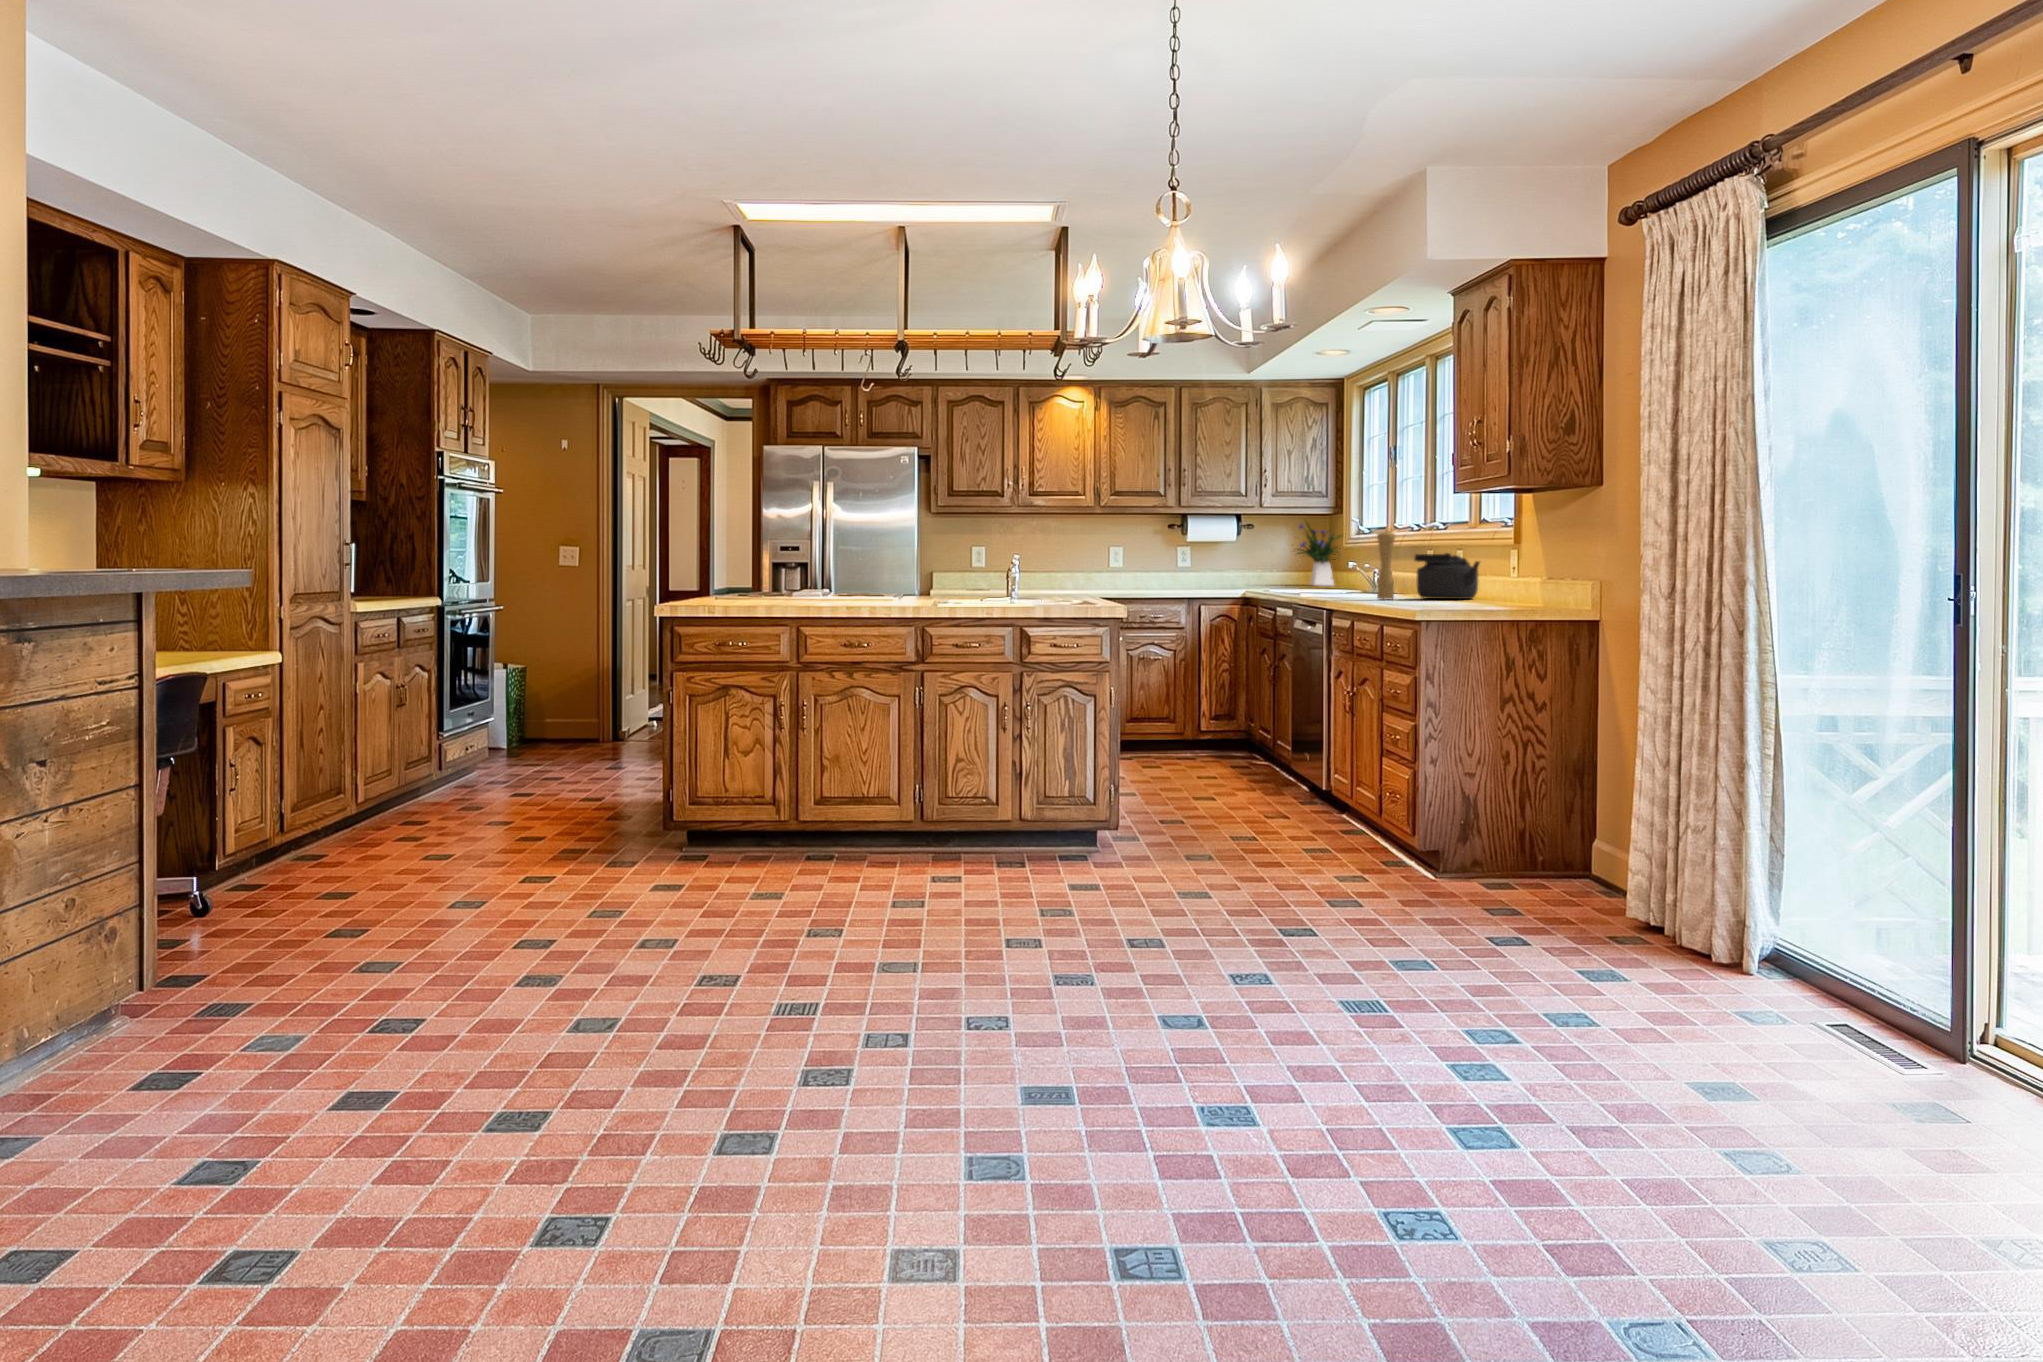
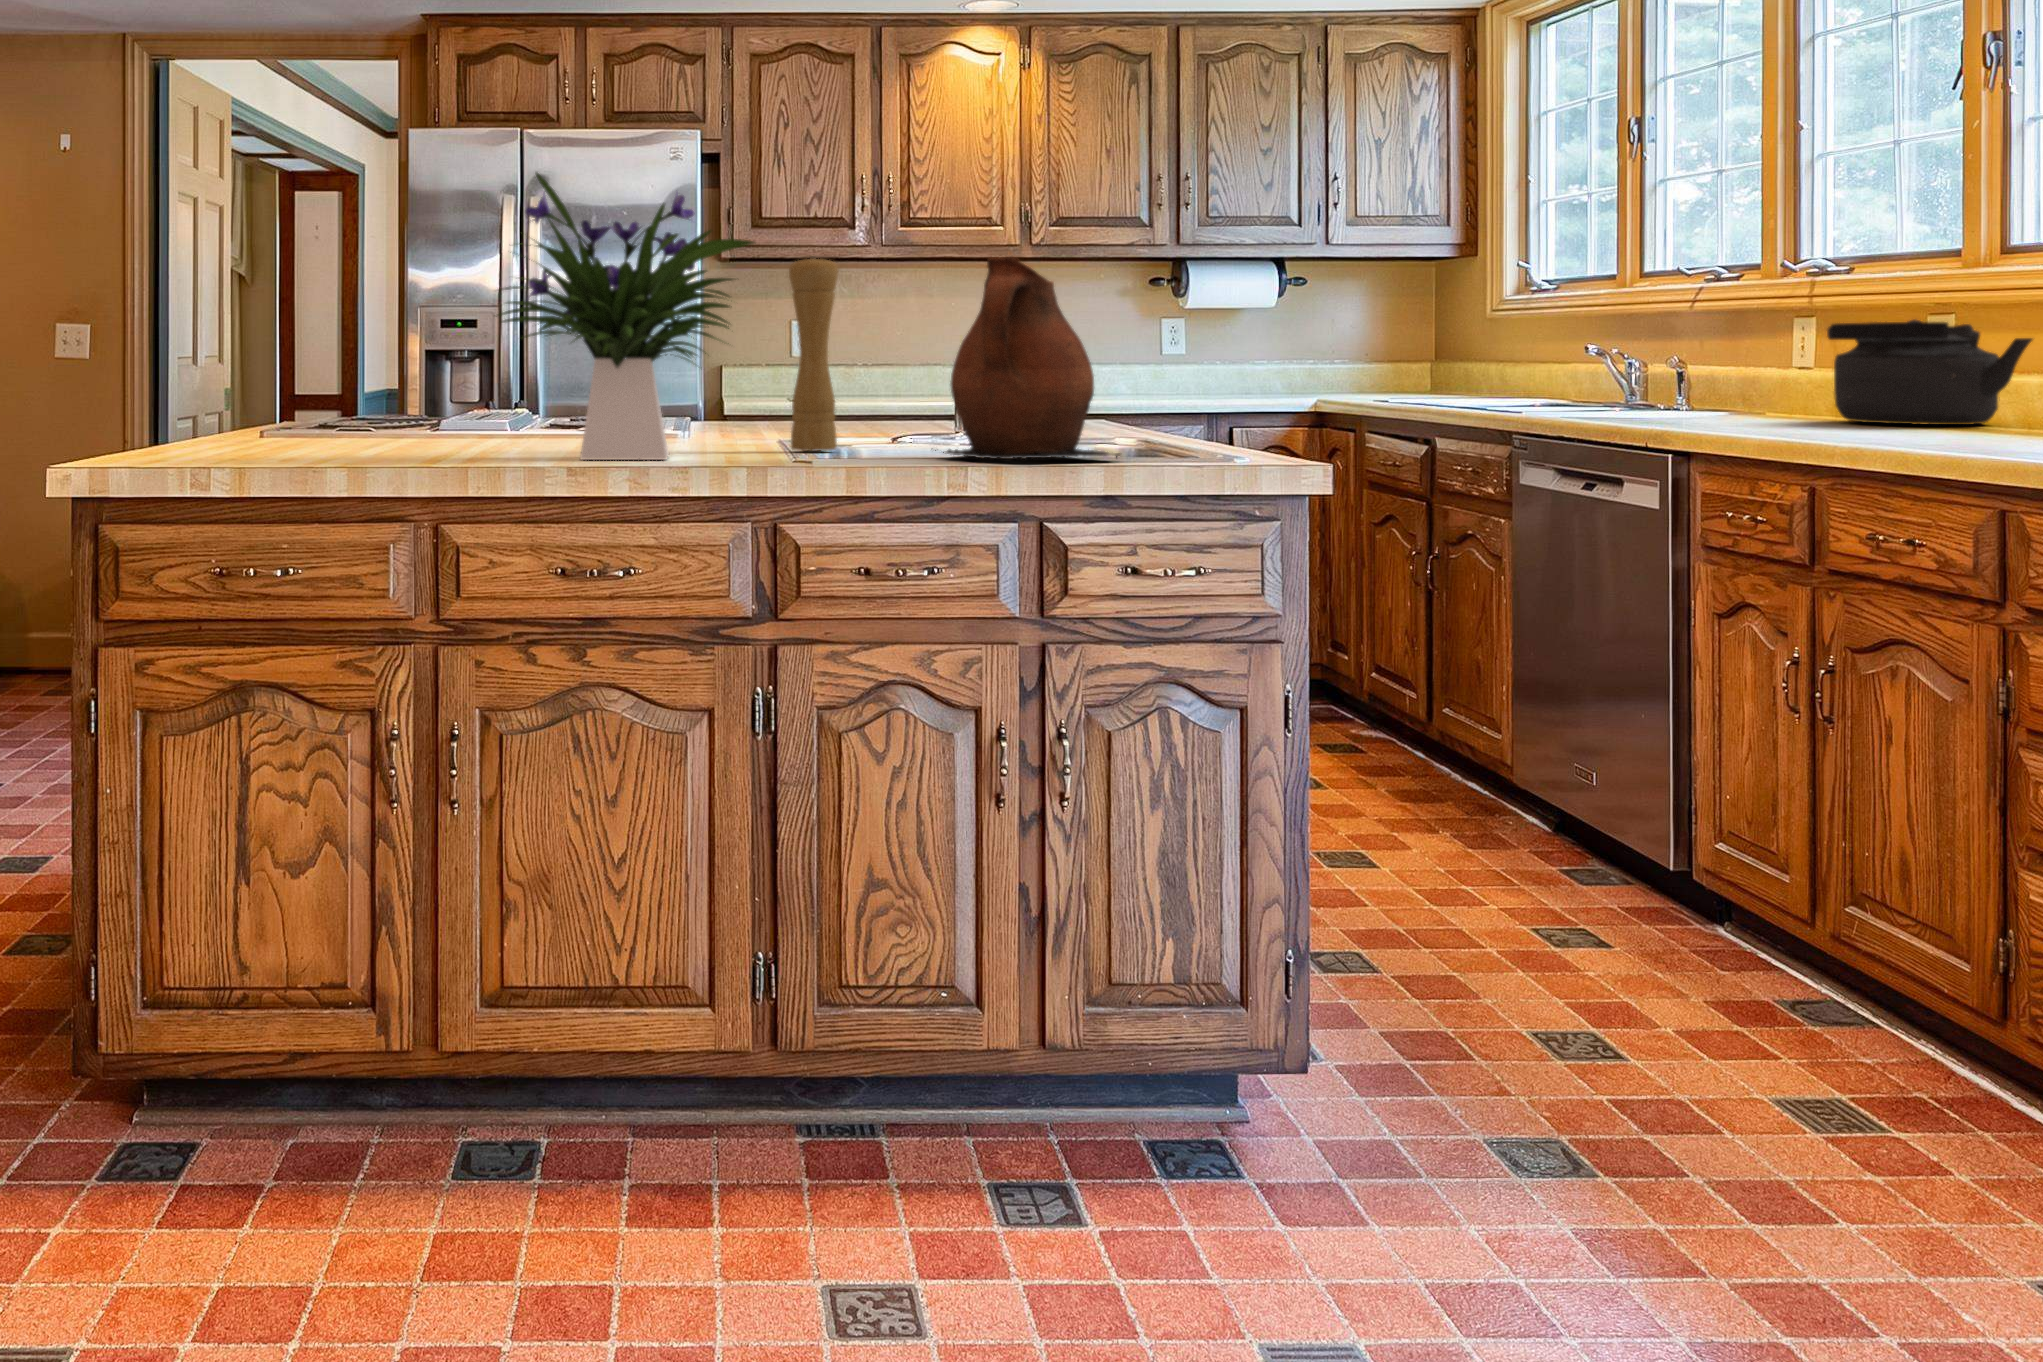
flower arrangement: present [1297,521,1346,586] -> present [496,173,754,460]
ceramic pitcher: none [985,530,1056,606] -> present [935,257,1120,459]
pepper mill: present [1377,532,1395,600] -> present [789,256,838,451]

